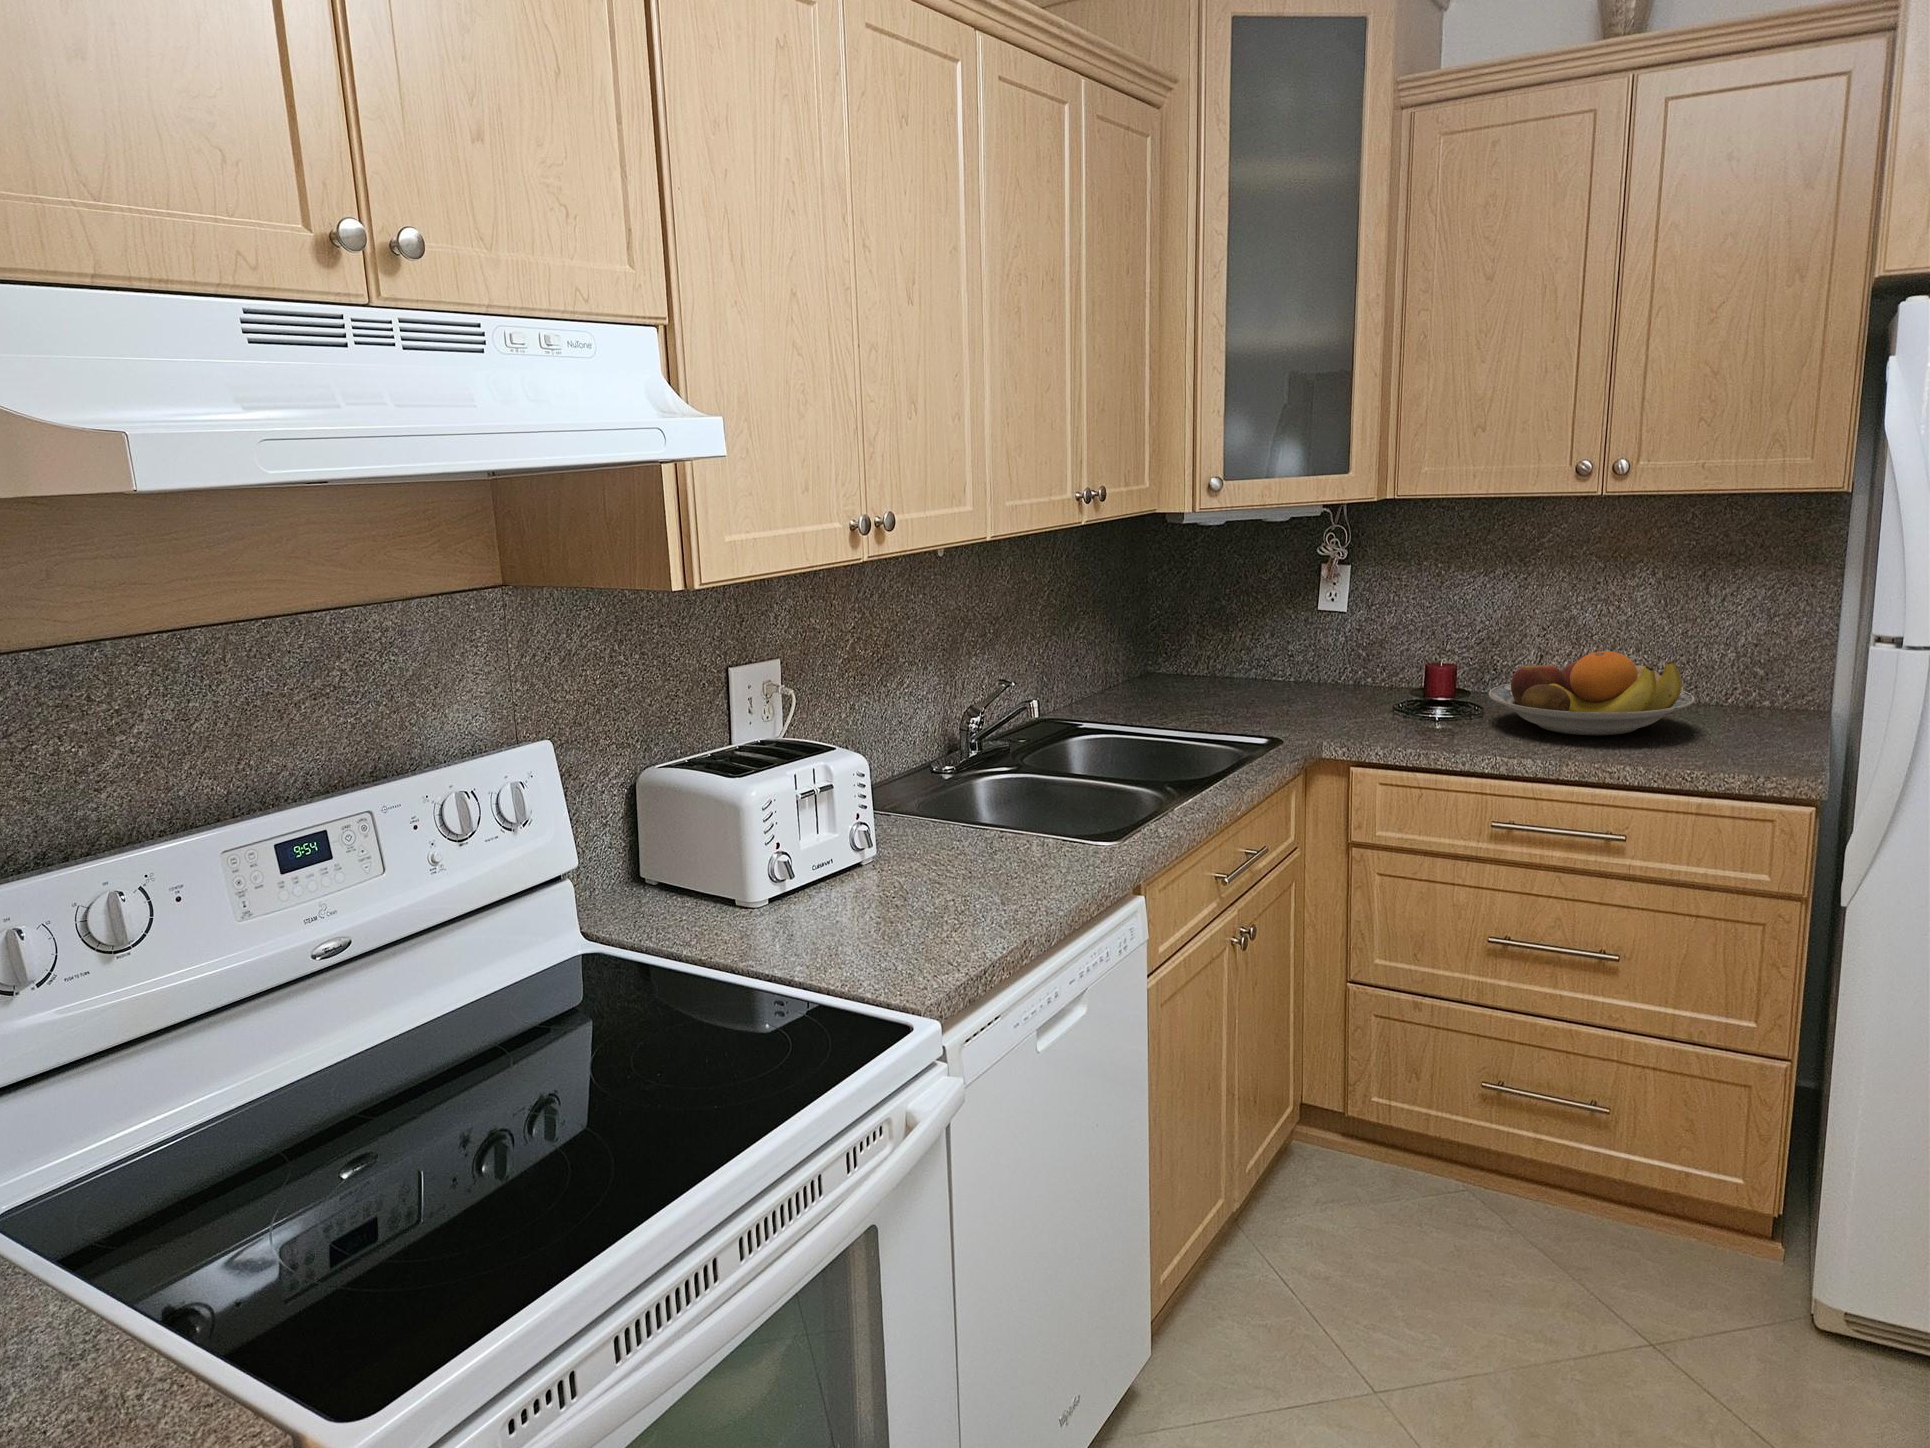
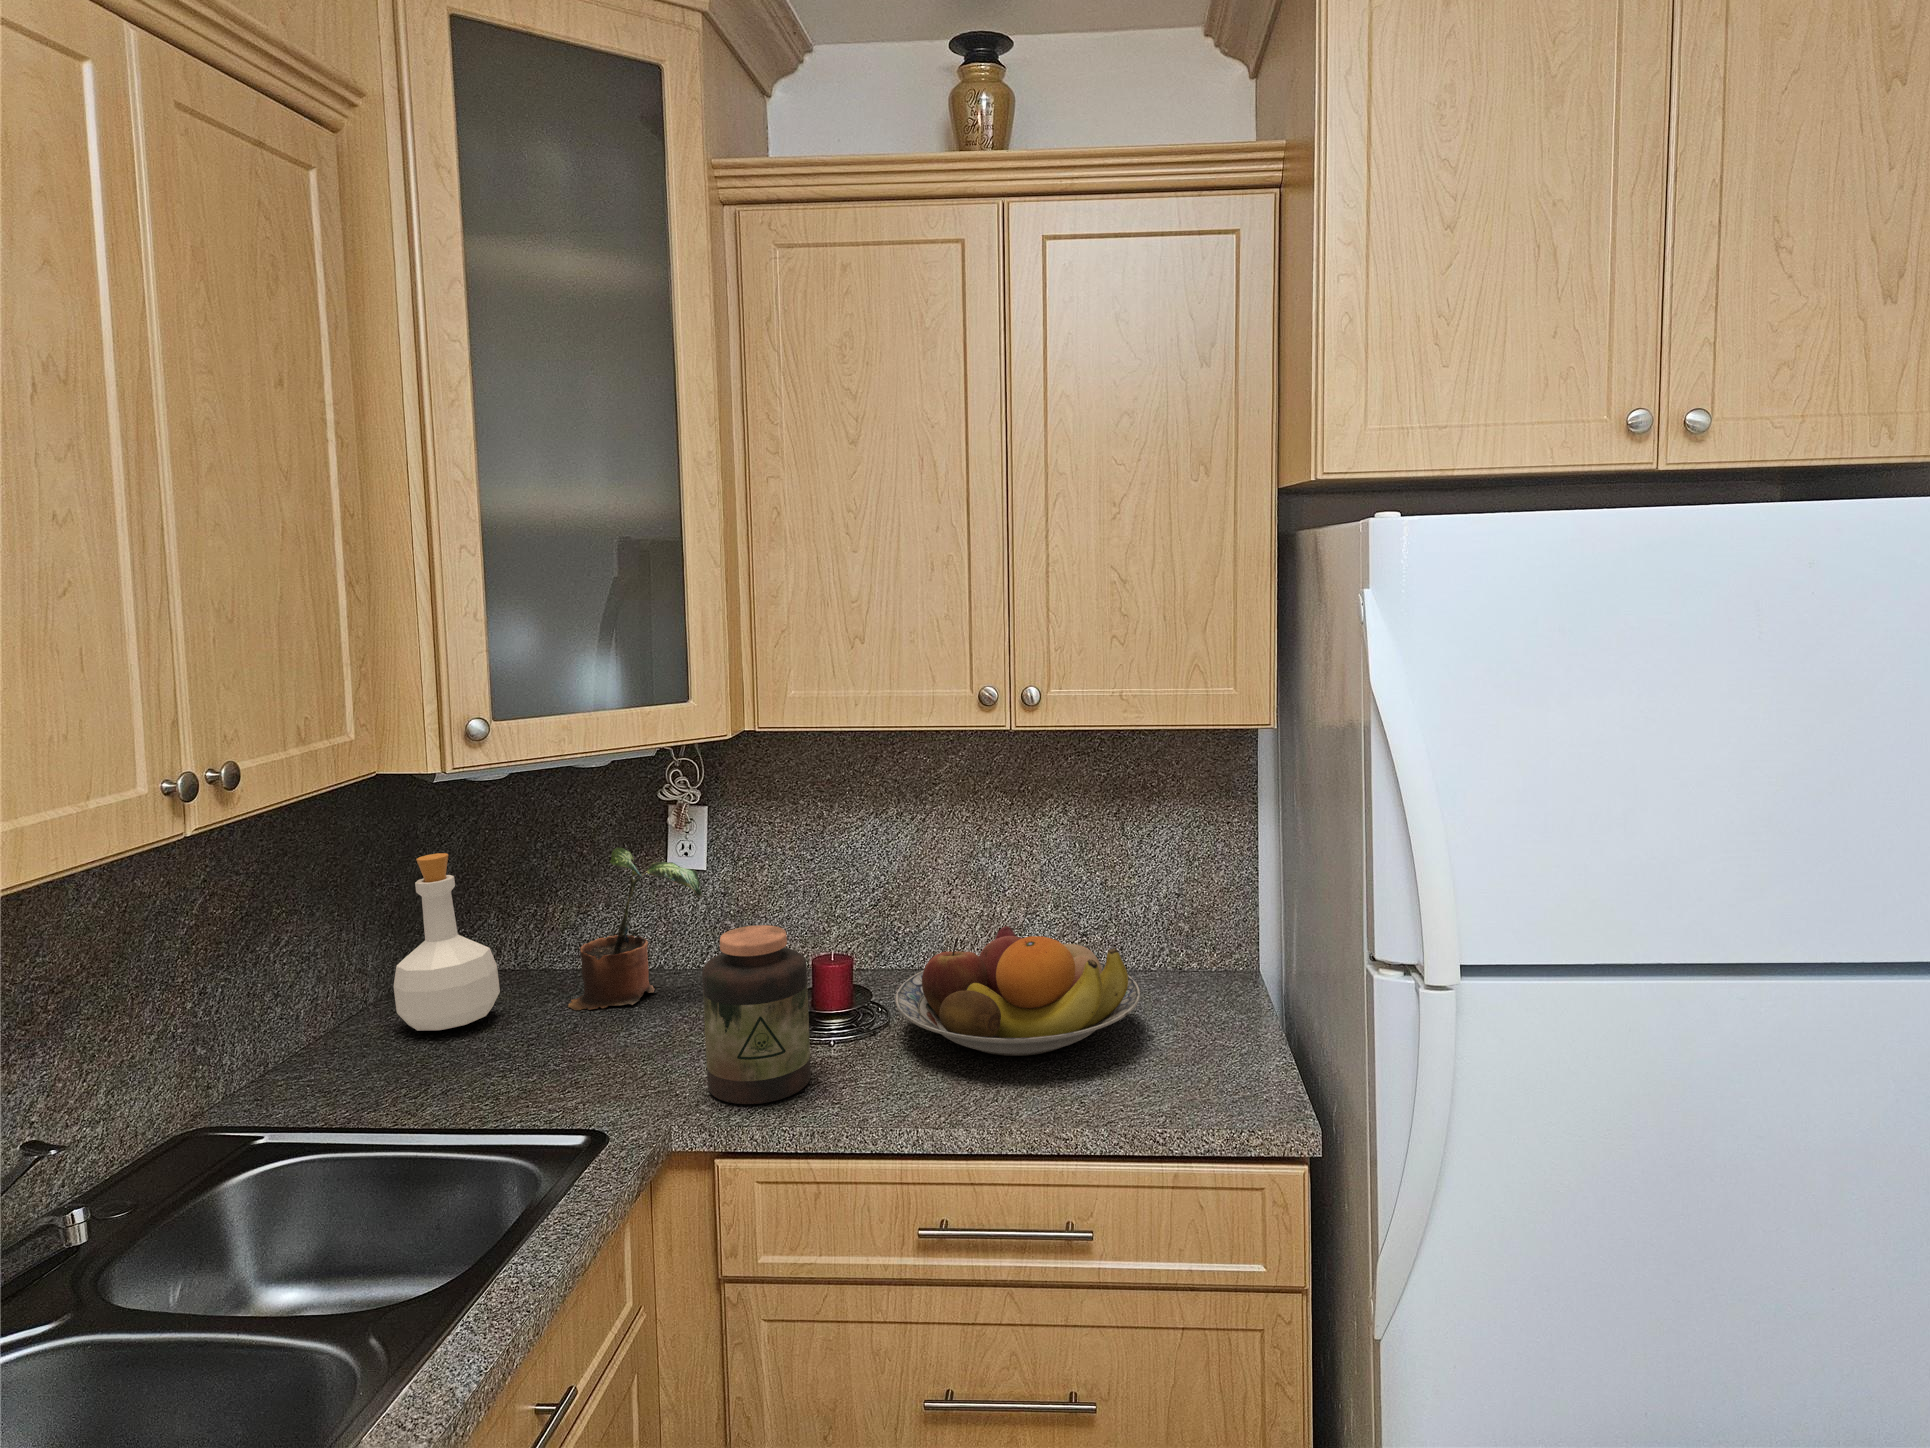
bottle: none [1141,582,1205,696] -> present [394,853,500,1031]
potted plant: none [1247,582,1346,696] -> present [568,847,702,1010]
jar: none [1349,625,1423,738] -> present [702,925,811,1104]

